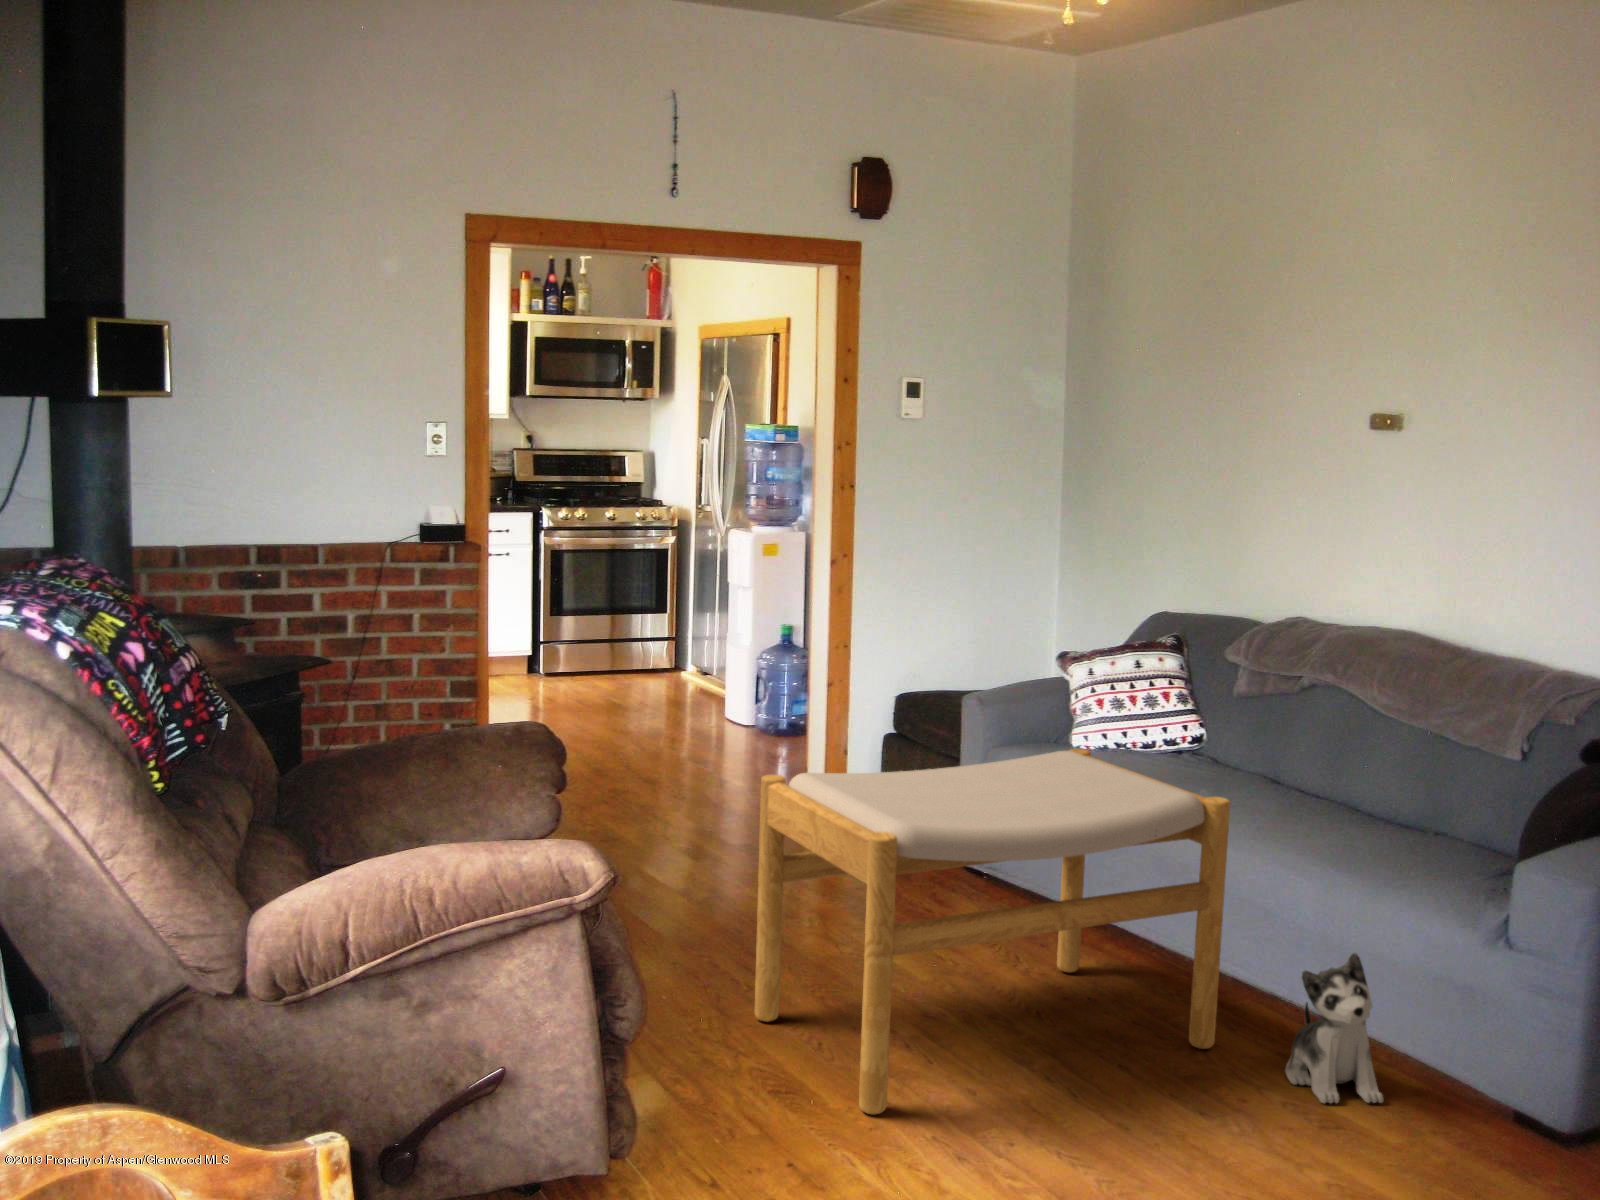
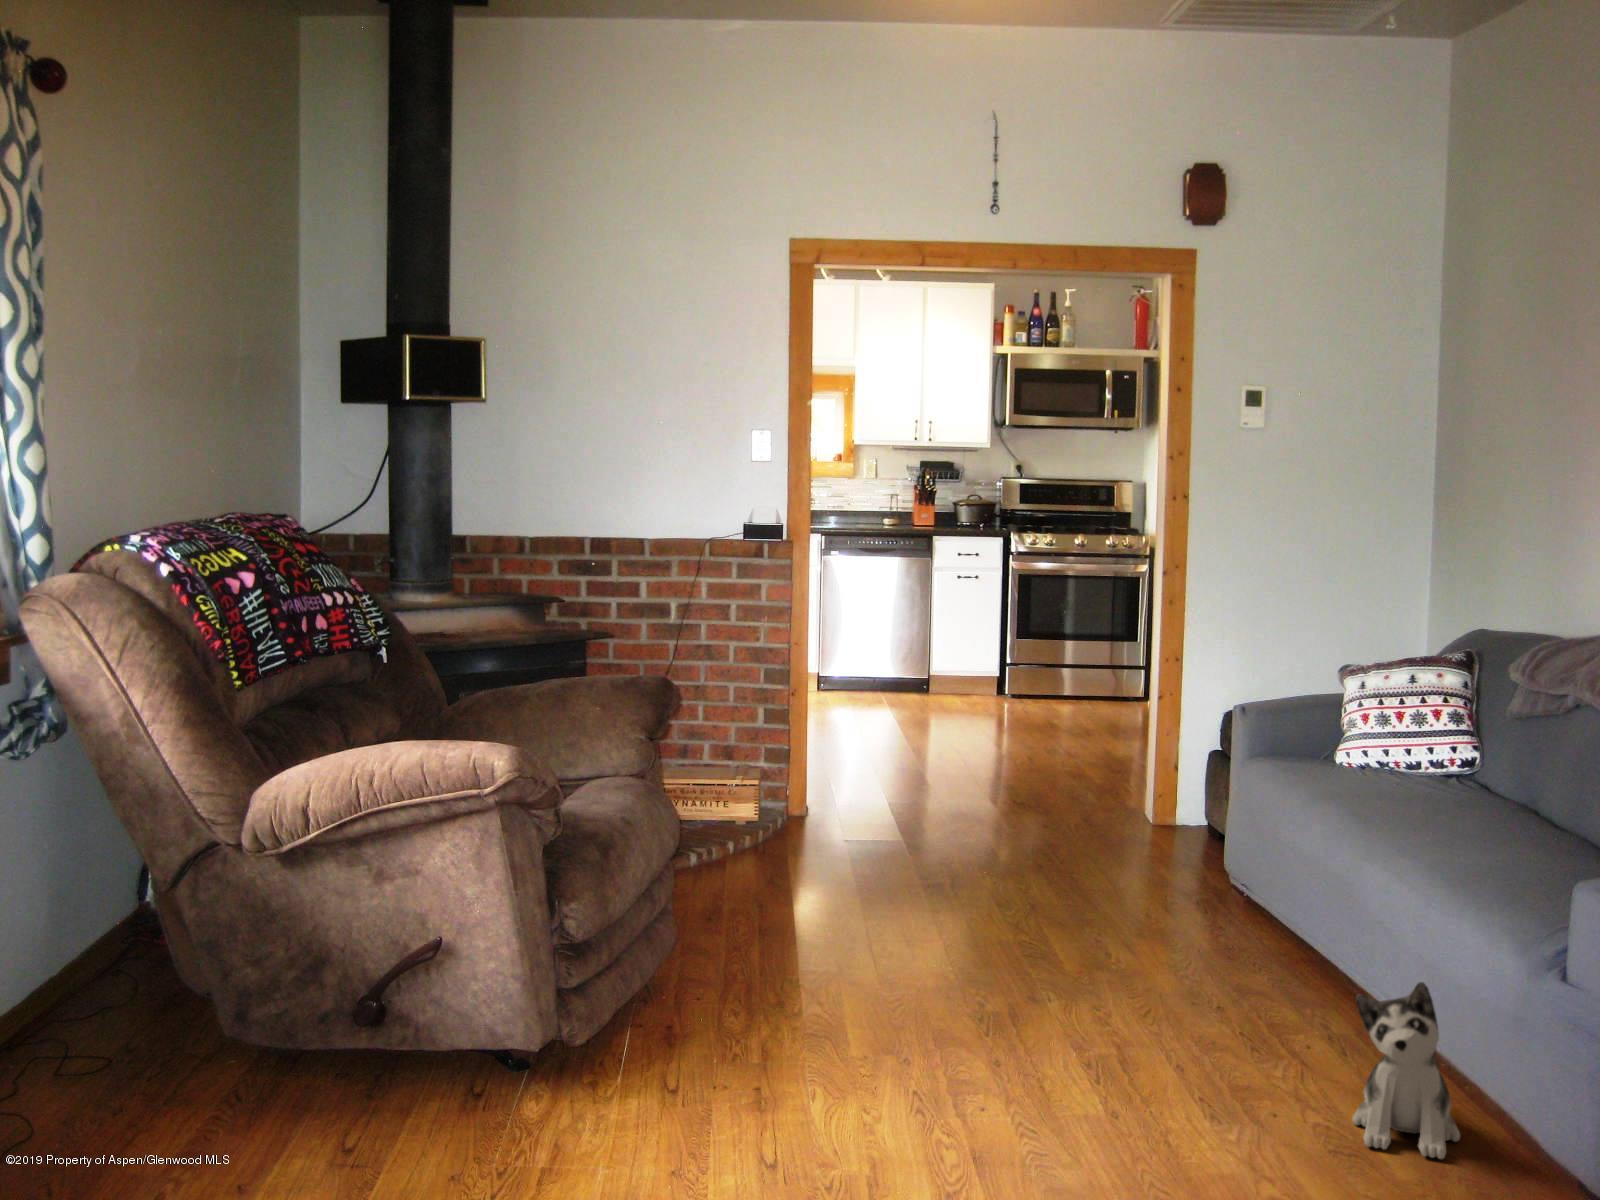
footstool: present [755,749,1230,1115] -> none [860,743,1319,1077]

